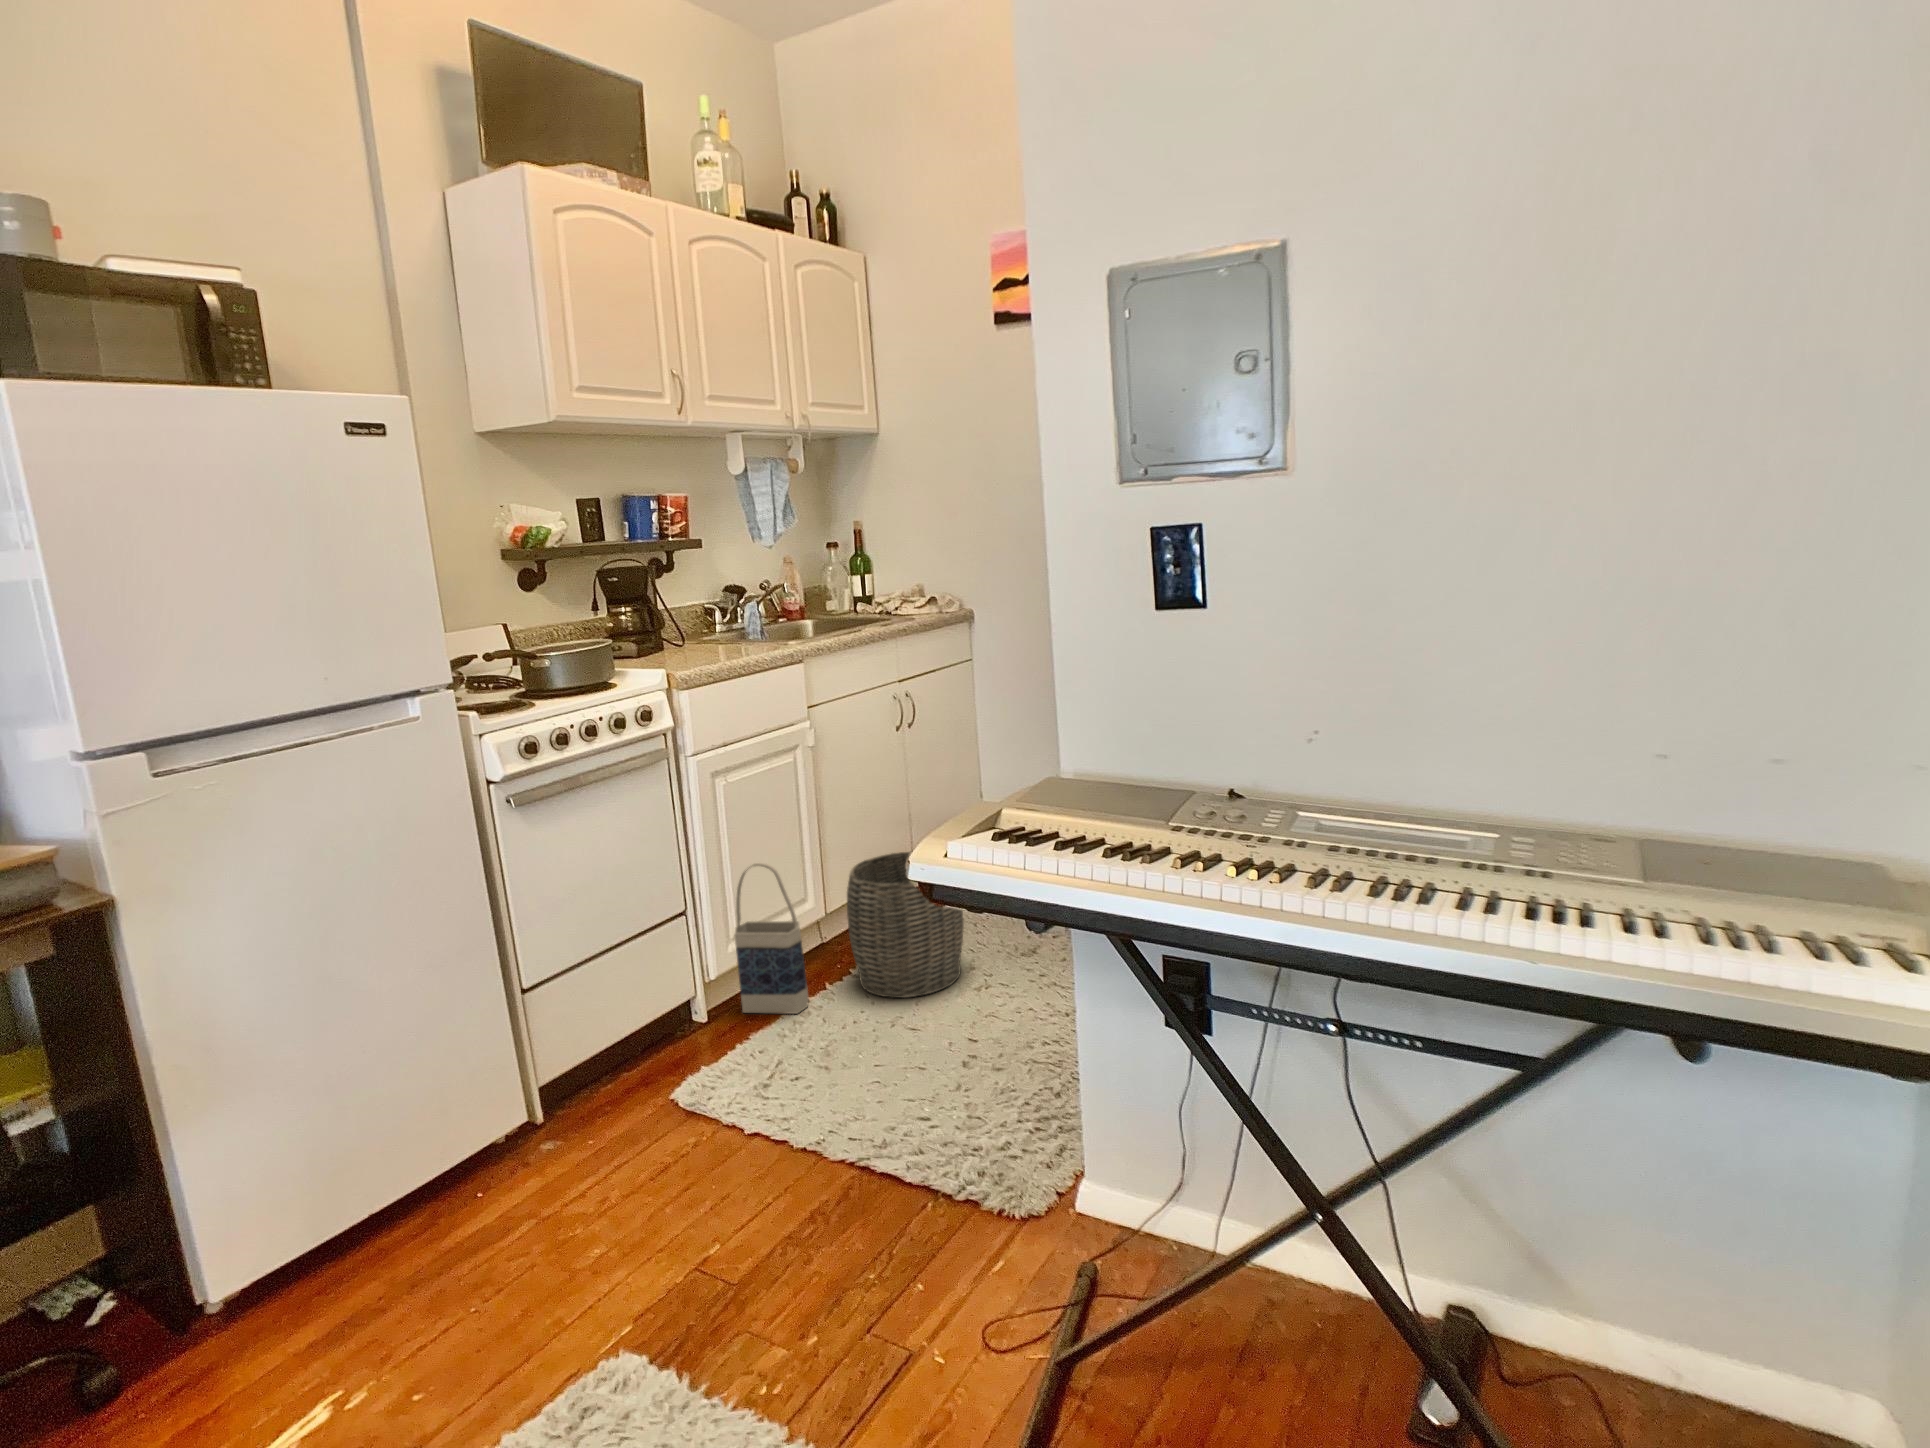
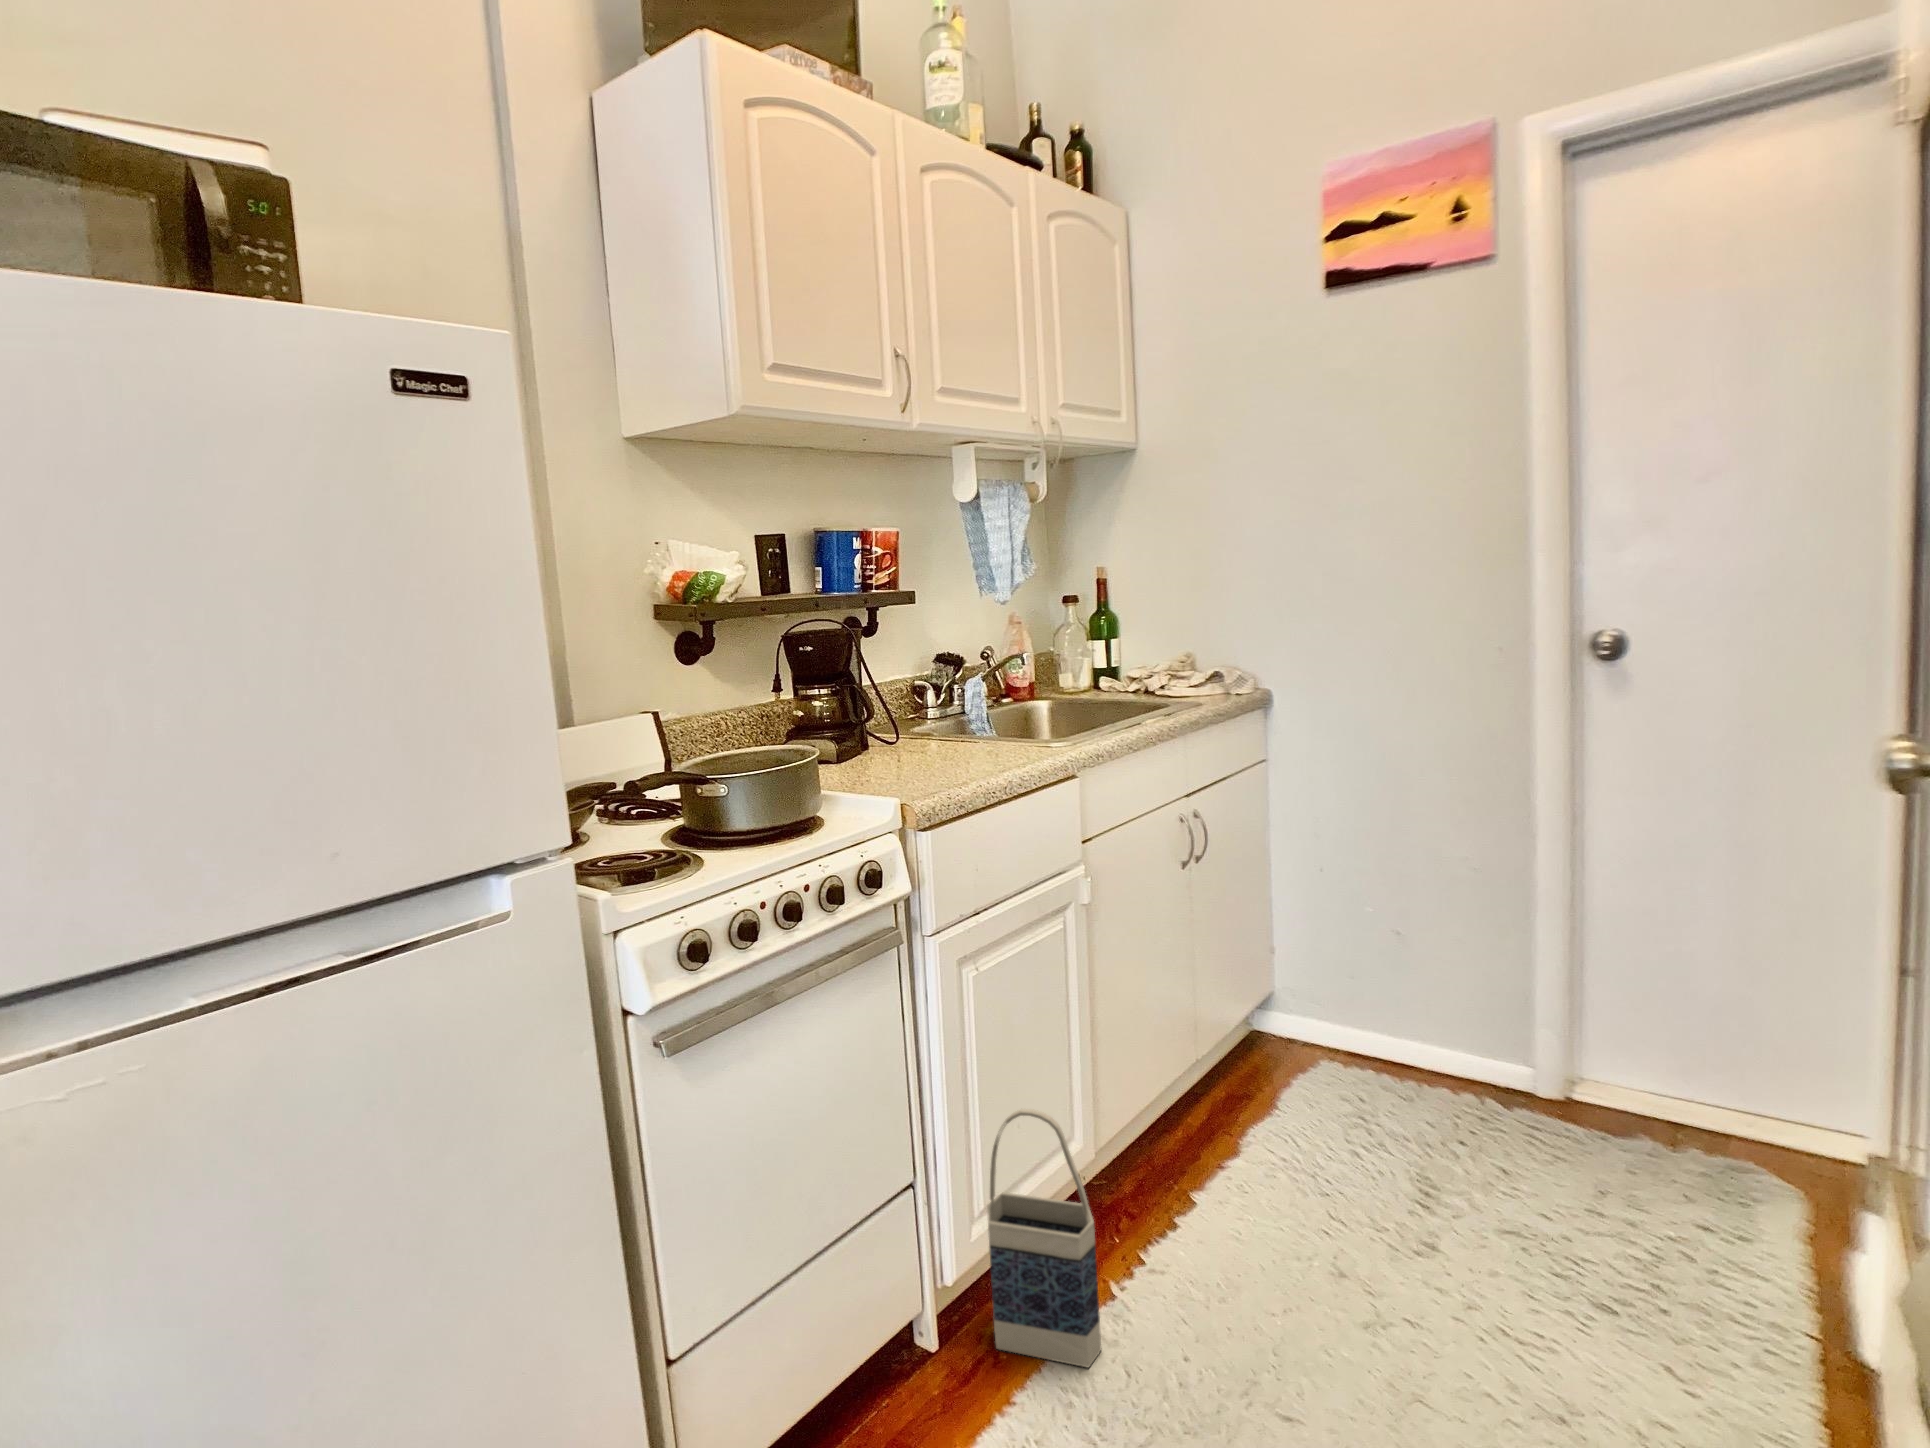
woven basket: present [847,852,964,998] -> none [1156,1078,1352,1354]

